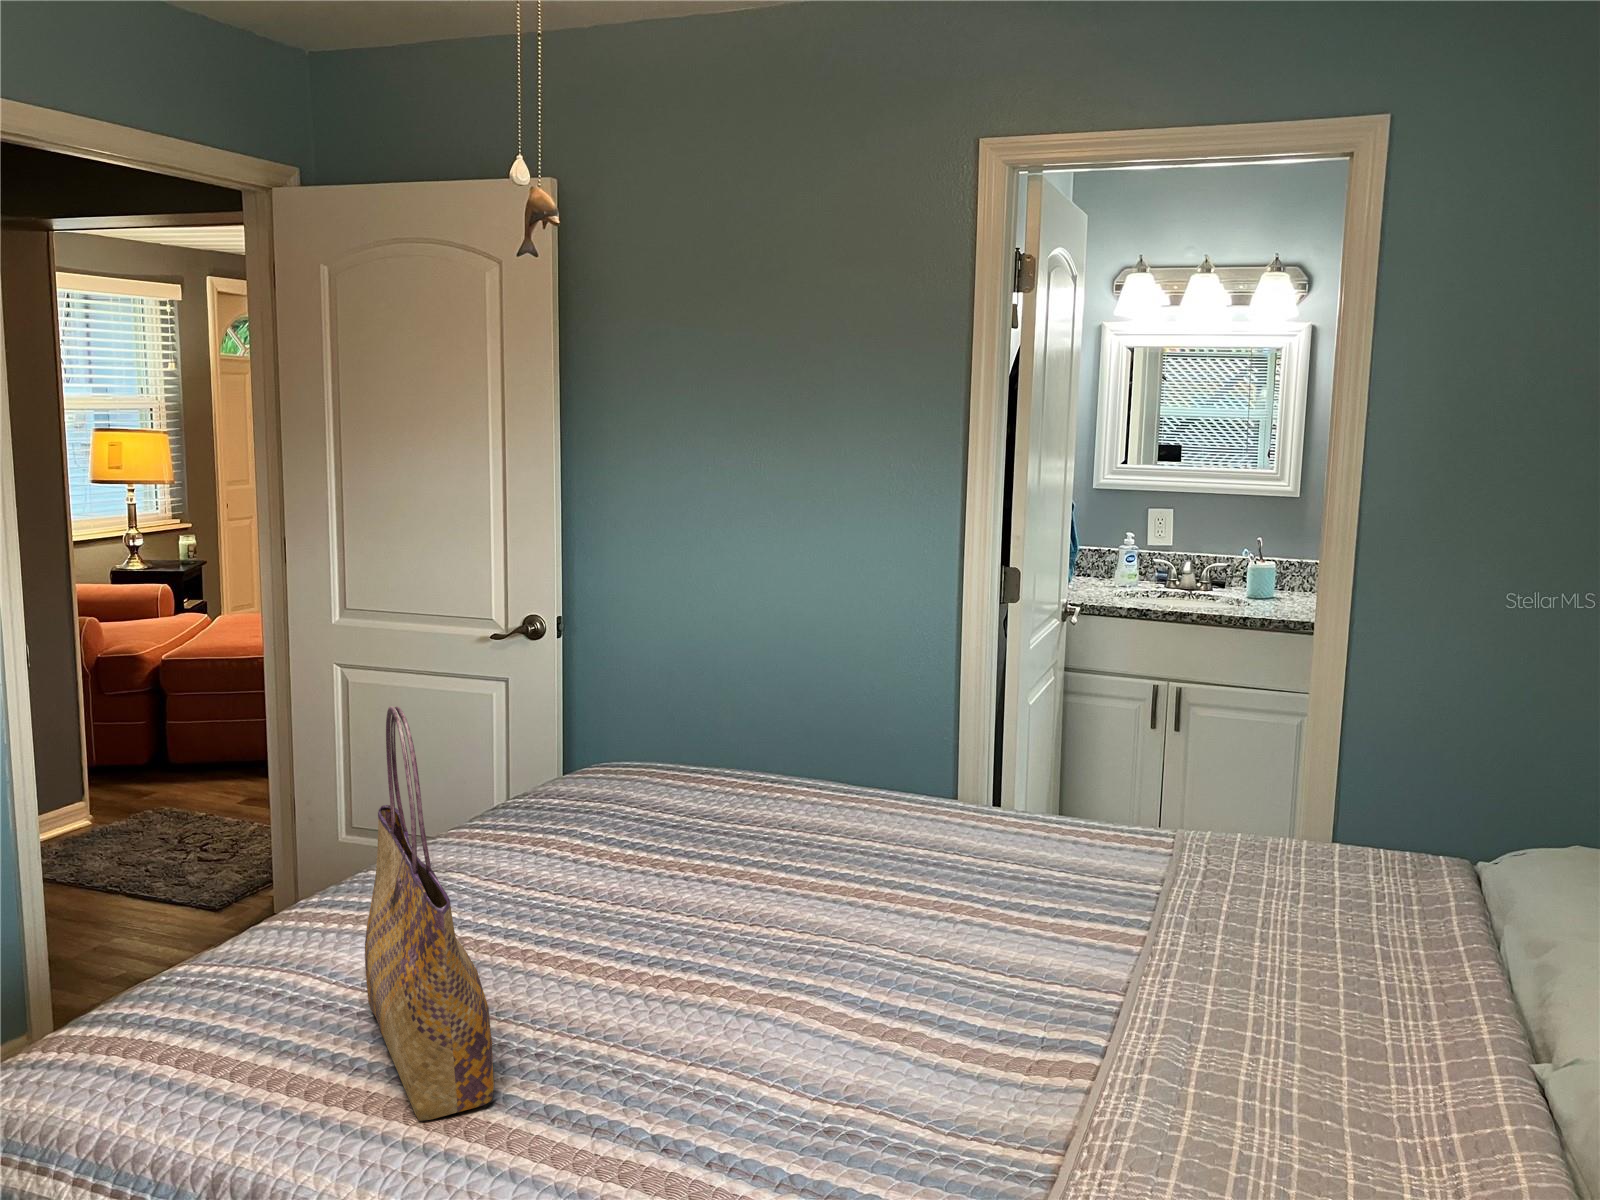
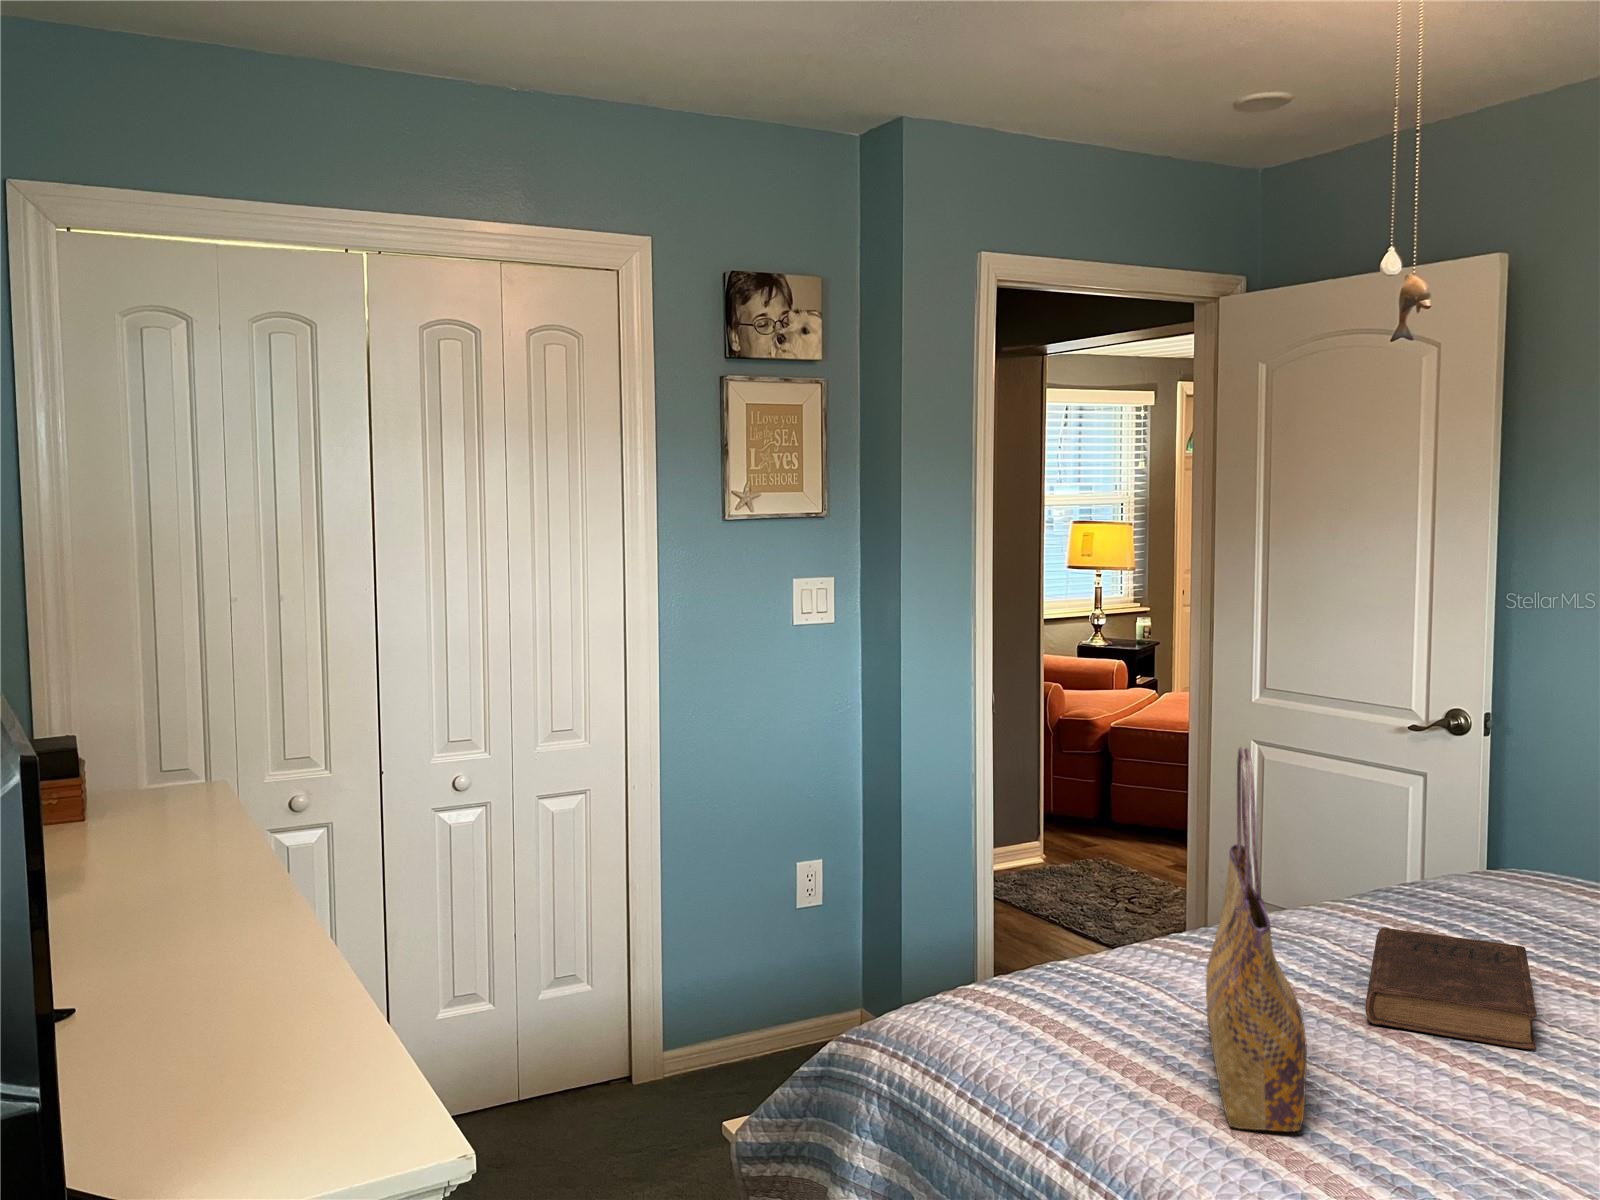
book: none [512,842,670,955] -> present [1366,927,1537,1049]

